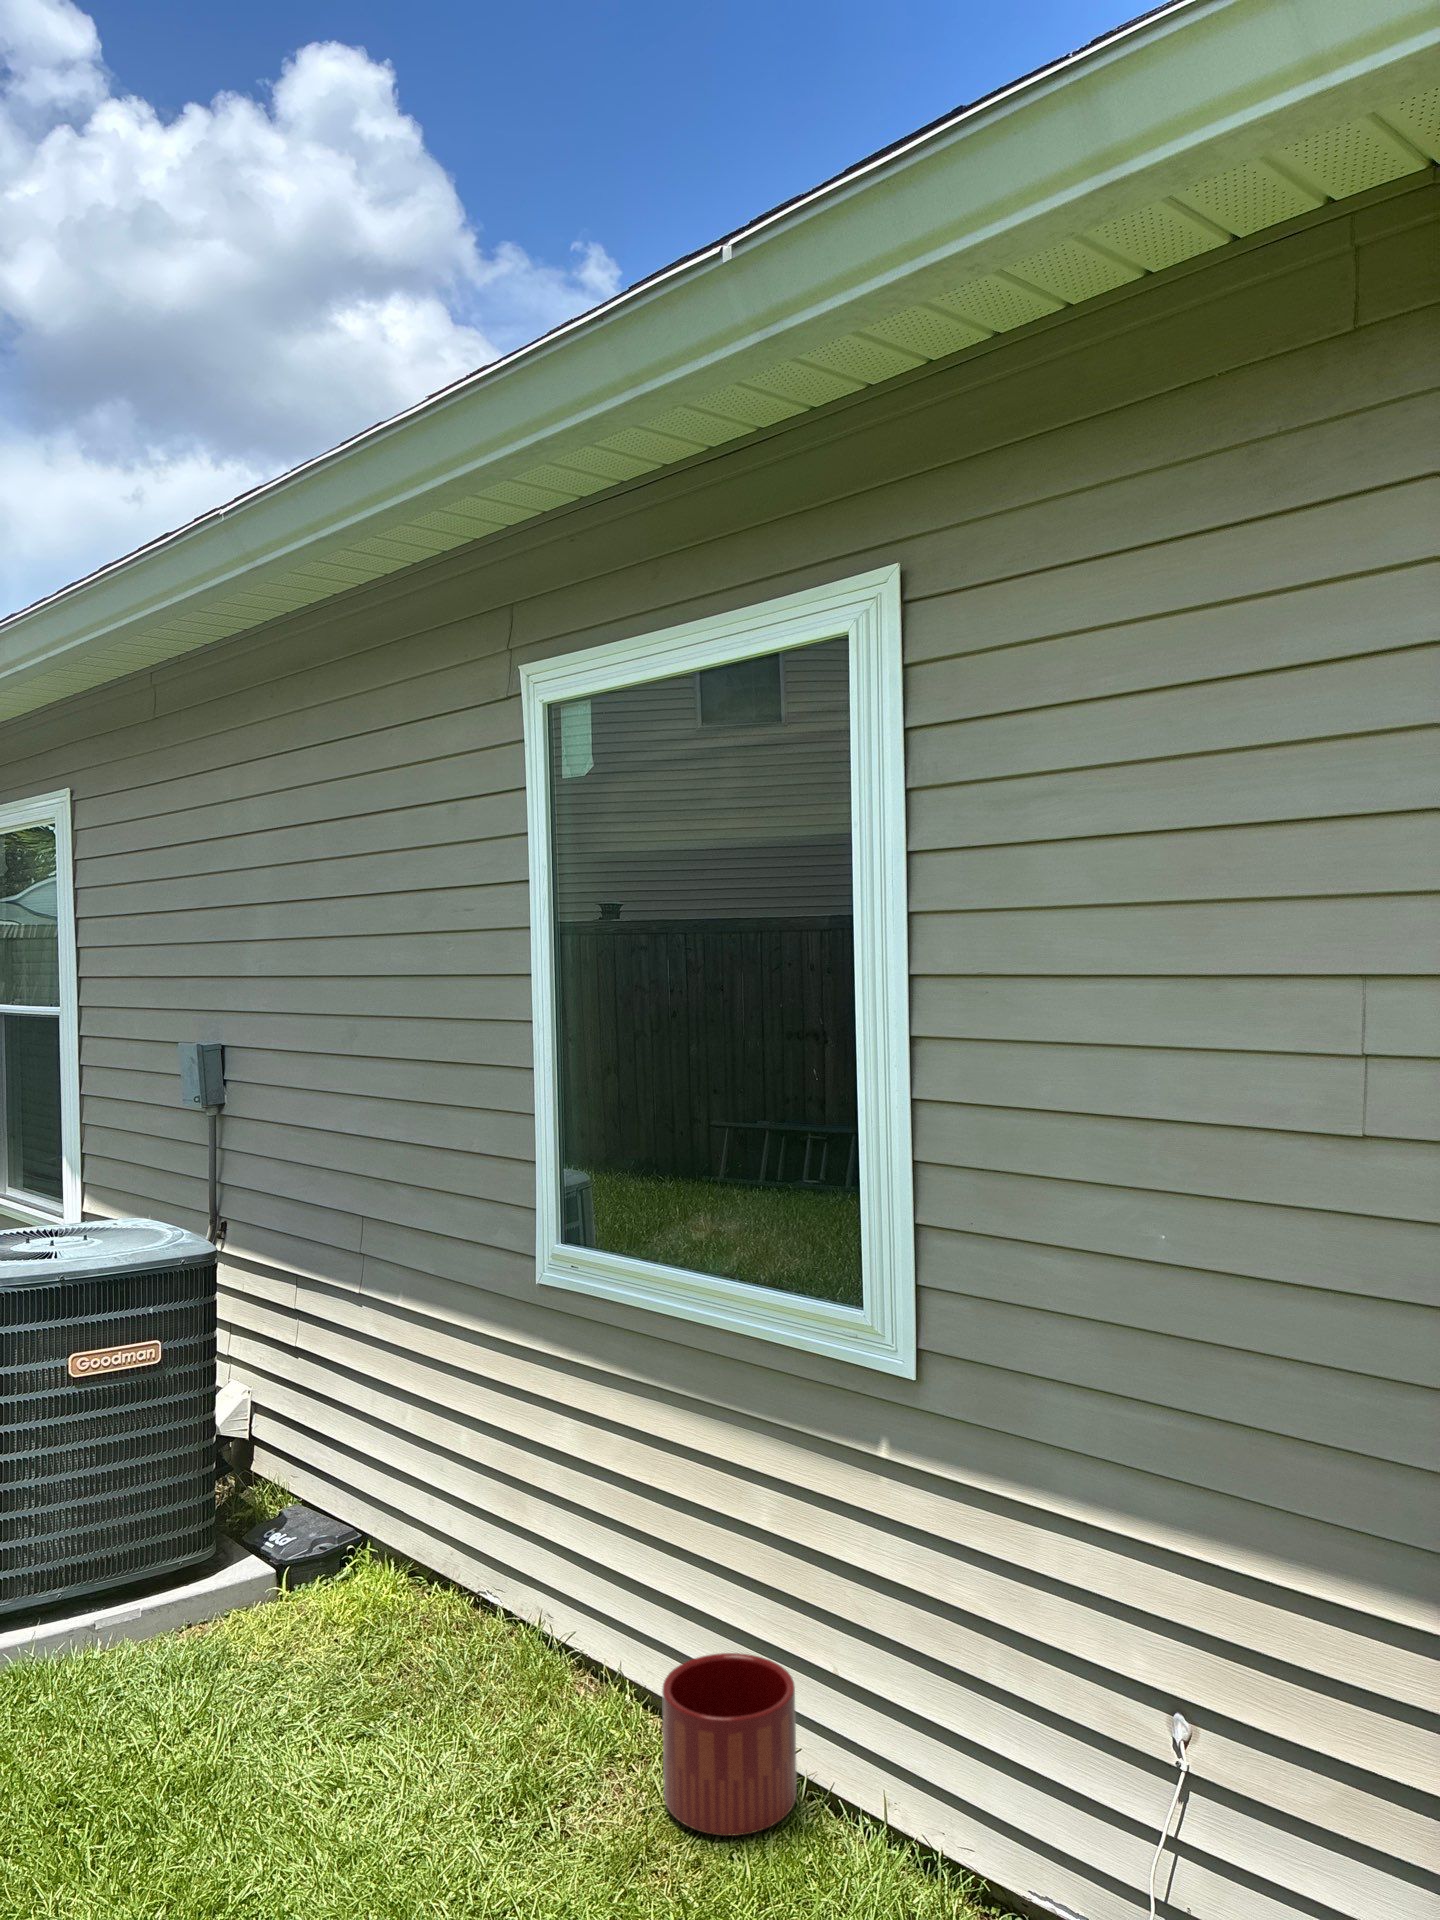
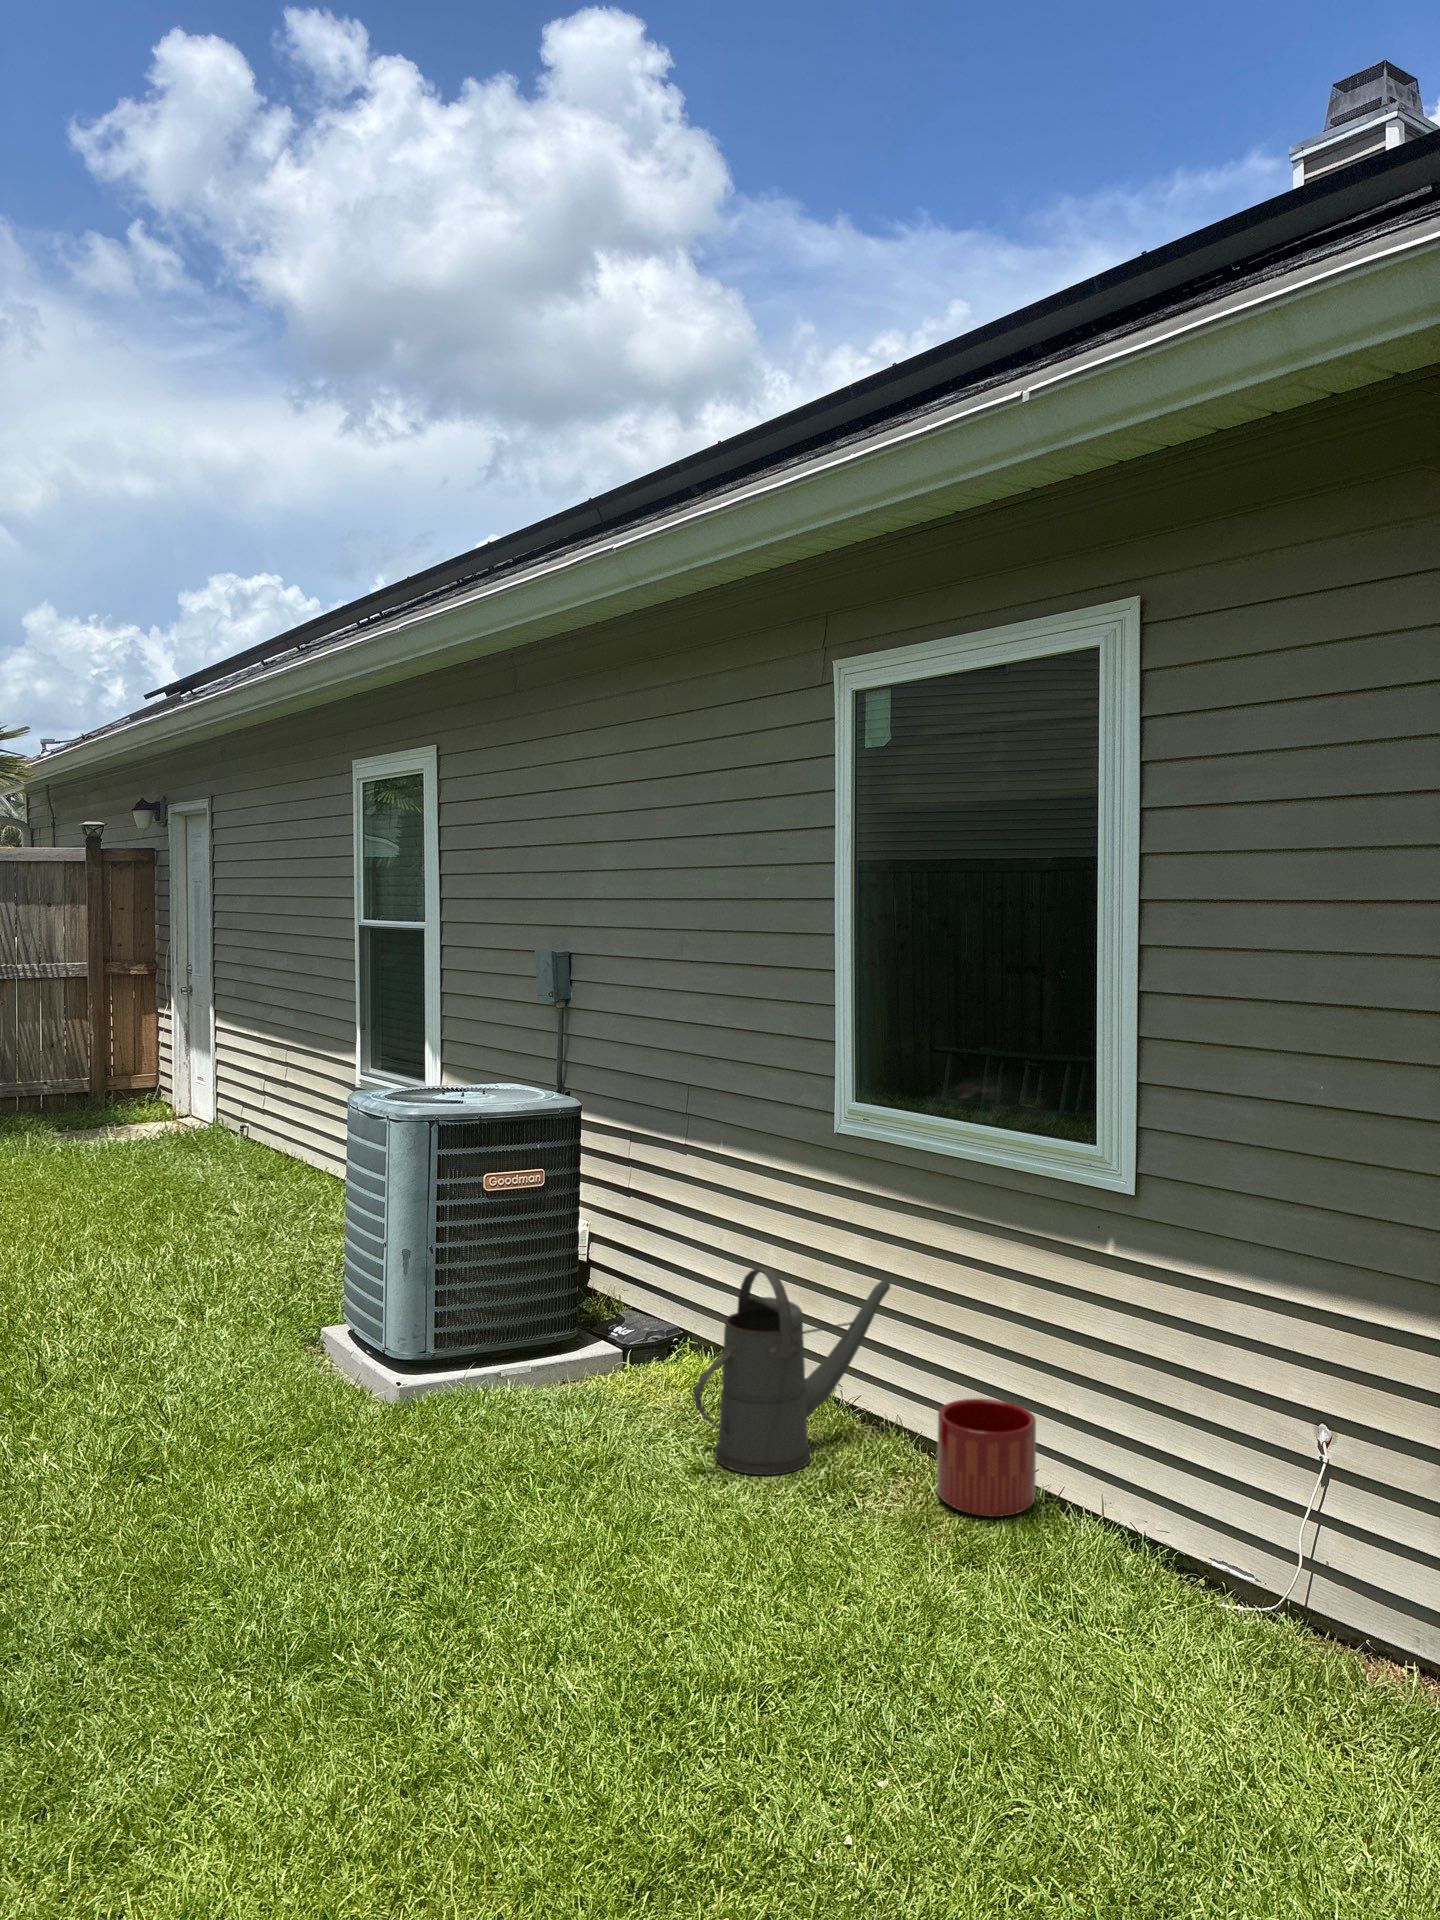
watering can: none [325,1477,608,1787] -> present [694,1267,890,1475]

